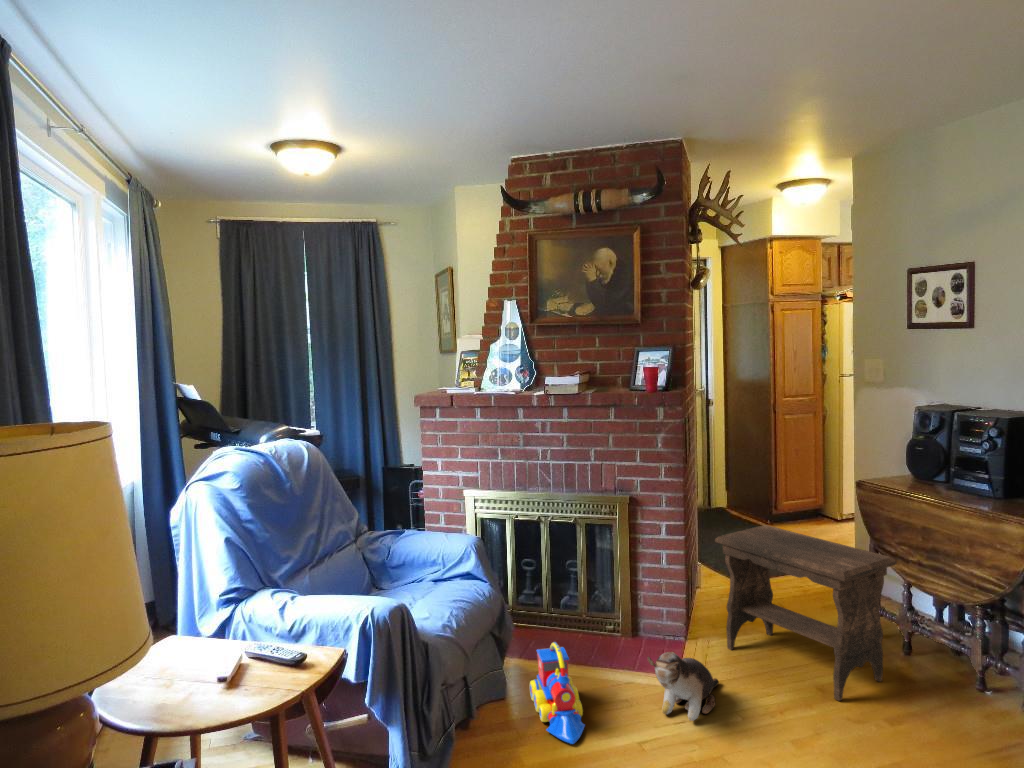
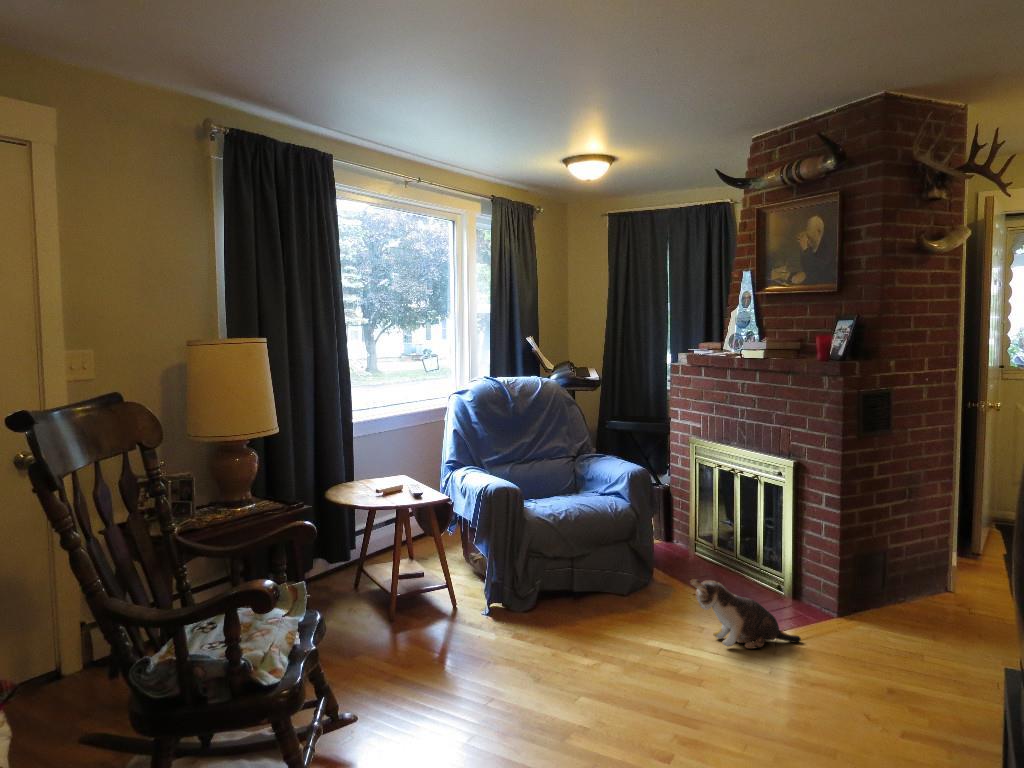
footstool: present [715,525,897,701] -> none [861,513,984,694]
toy train: present [530,642,585,744] -> none [622,555,679,625]

